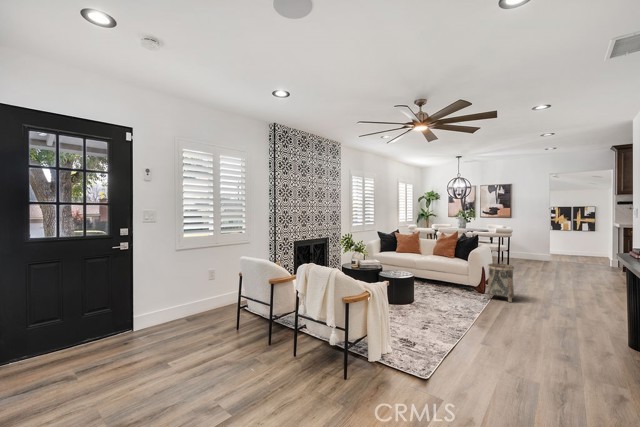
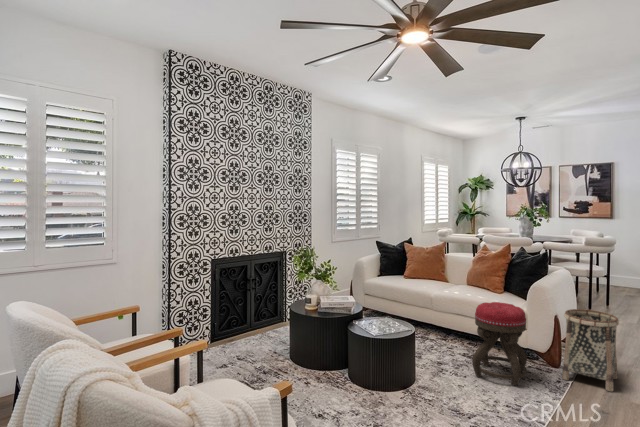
ottoman: none [442,261,470,302] -> present [472,302,527,386]

